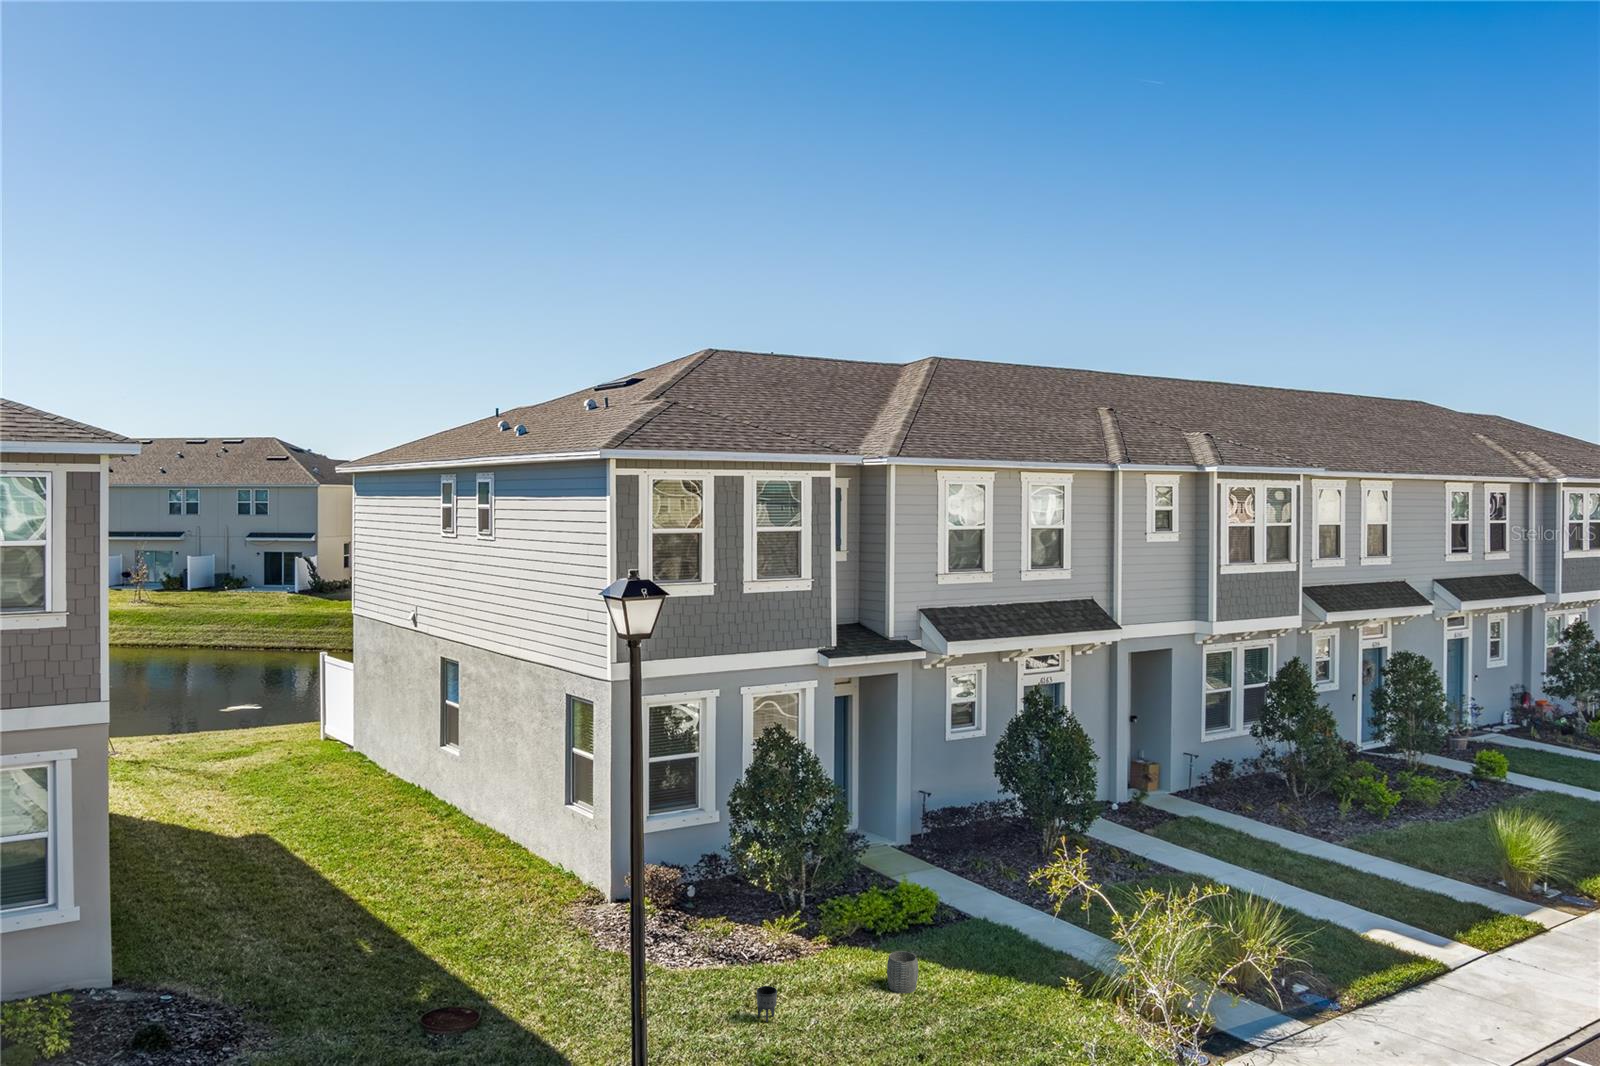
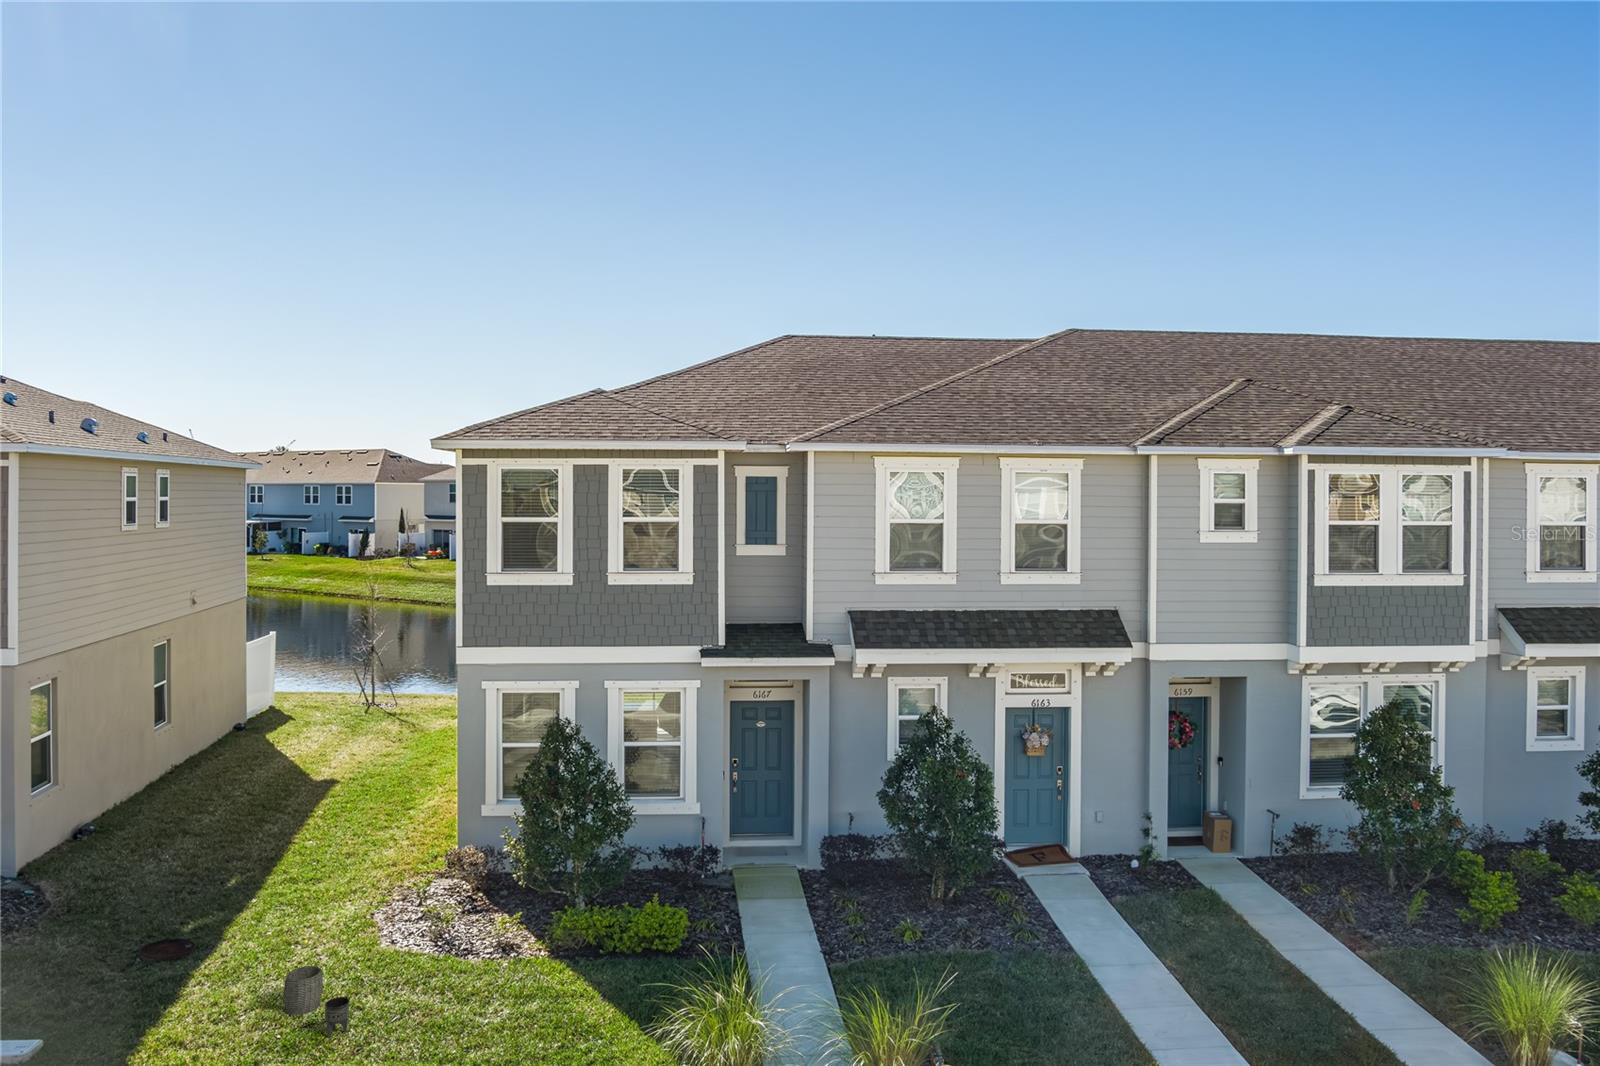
woven basket: present [887,951,918,993] -> present [284,966,323,1015]

